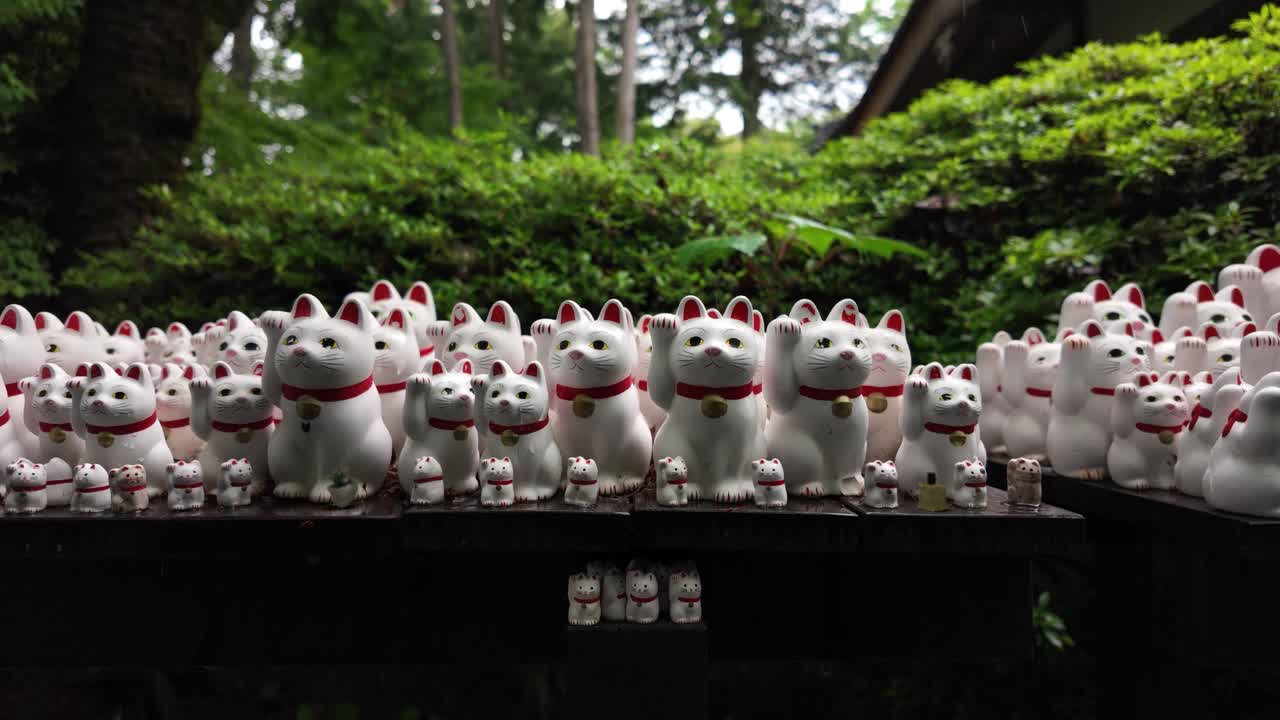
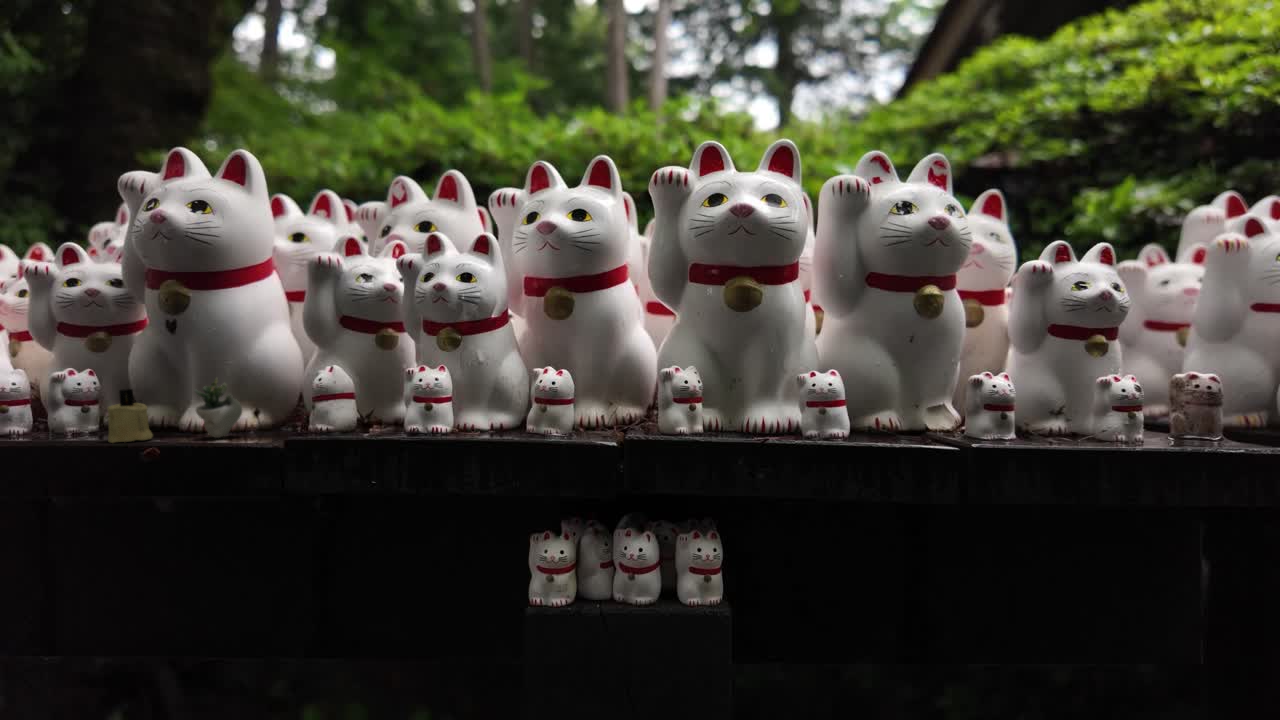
candle: present [918,472,948,512] -> present [107,389,153,443]

